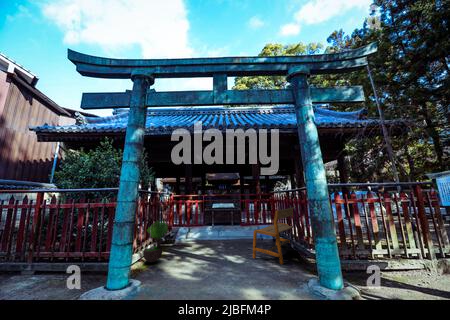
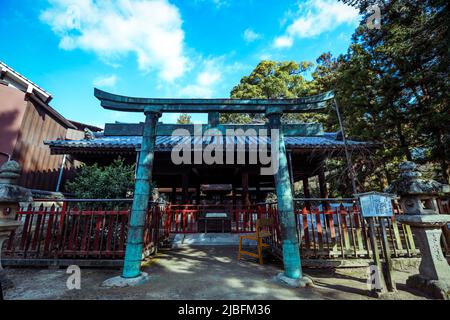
potted tree: present [143,221,168,262] -> none [147,225,168,262]

